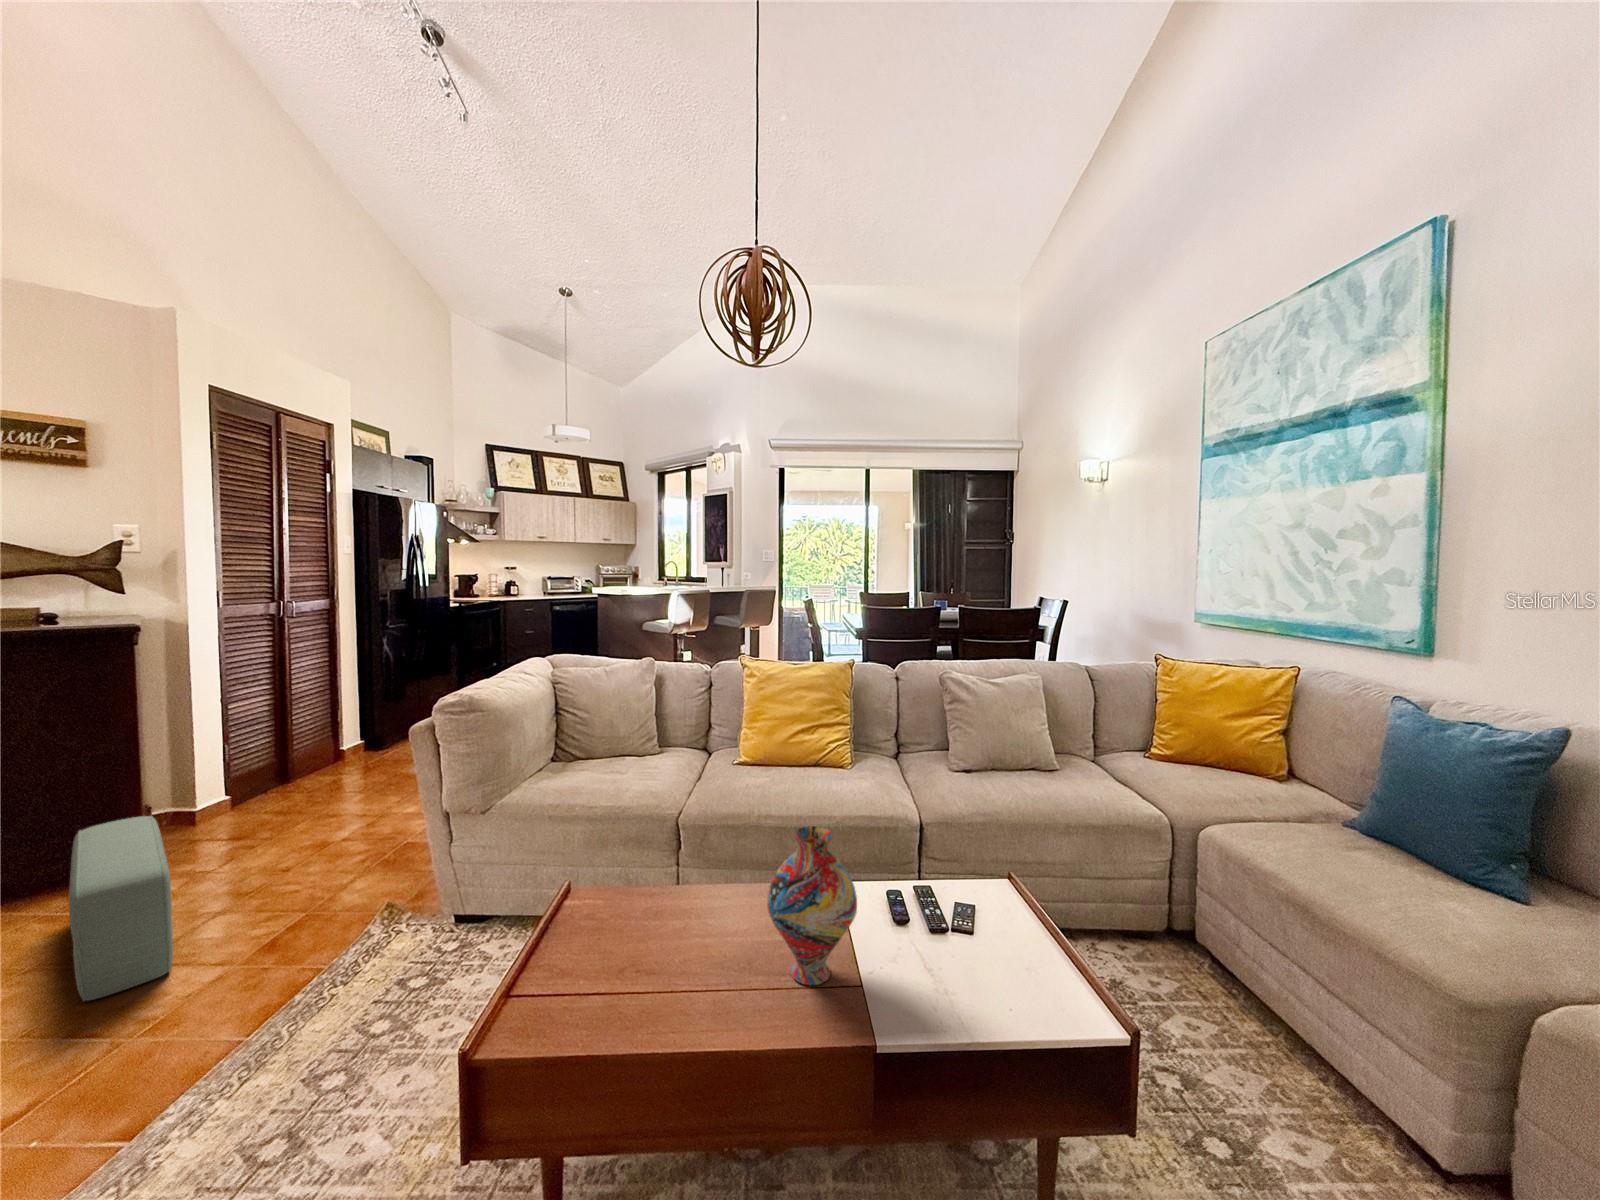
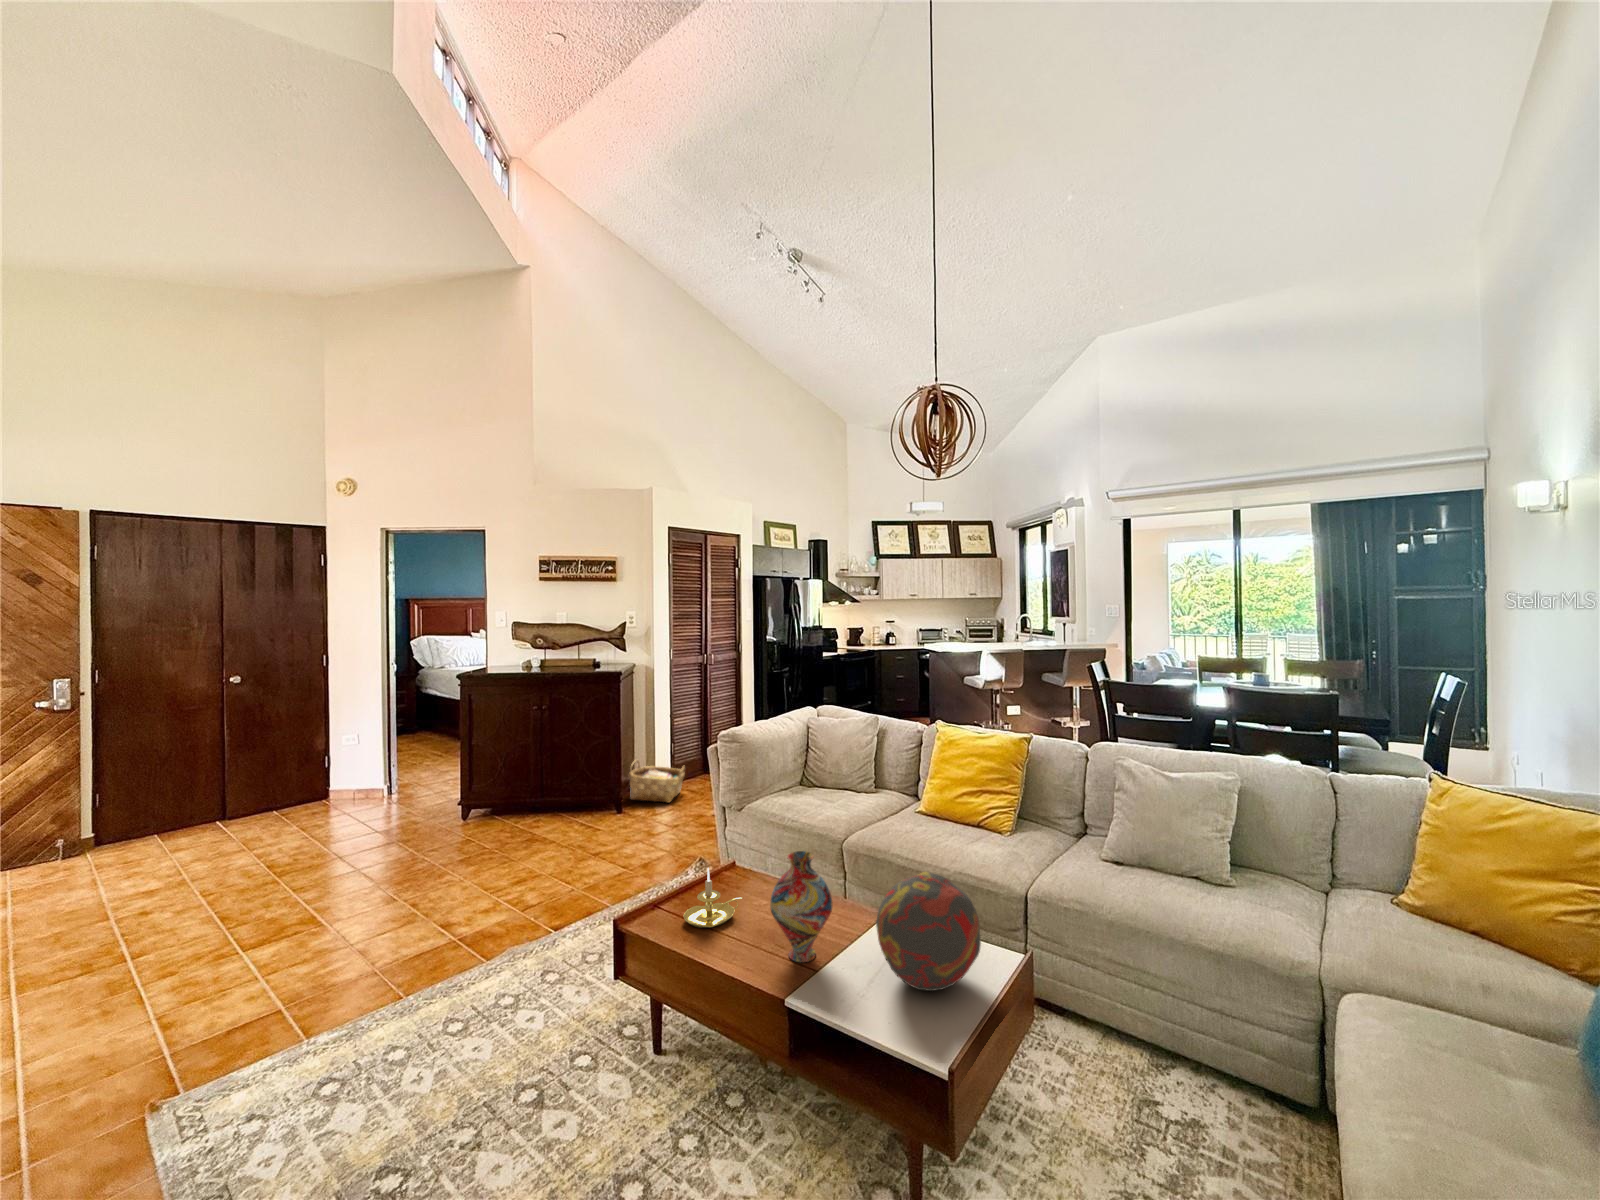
woven basket: none [147,773,274,849] -> present [628,760,685,803]
decorative orb: none [906,810,1035,953] -> present [876,872,981,991]
pouf: present [69,816,173,1001] -> none [571,778,619,866]
candle holder: none [581,898,665,1003] -> present [683,868,742,928]

